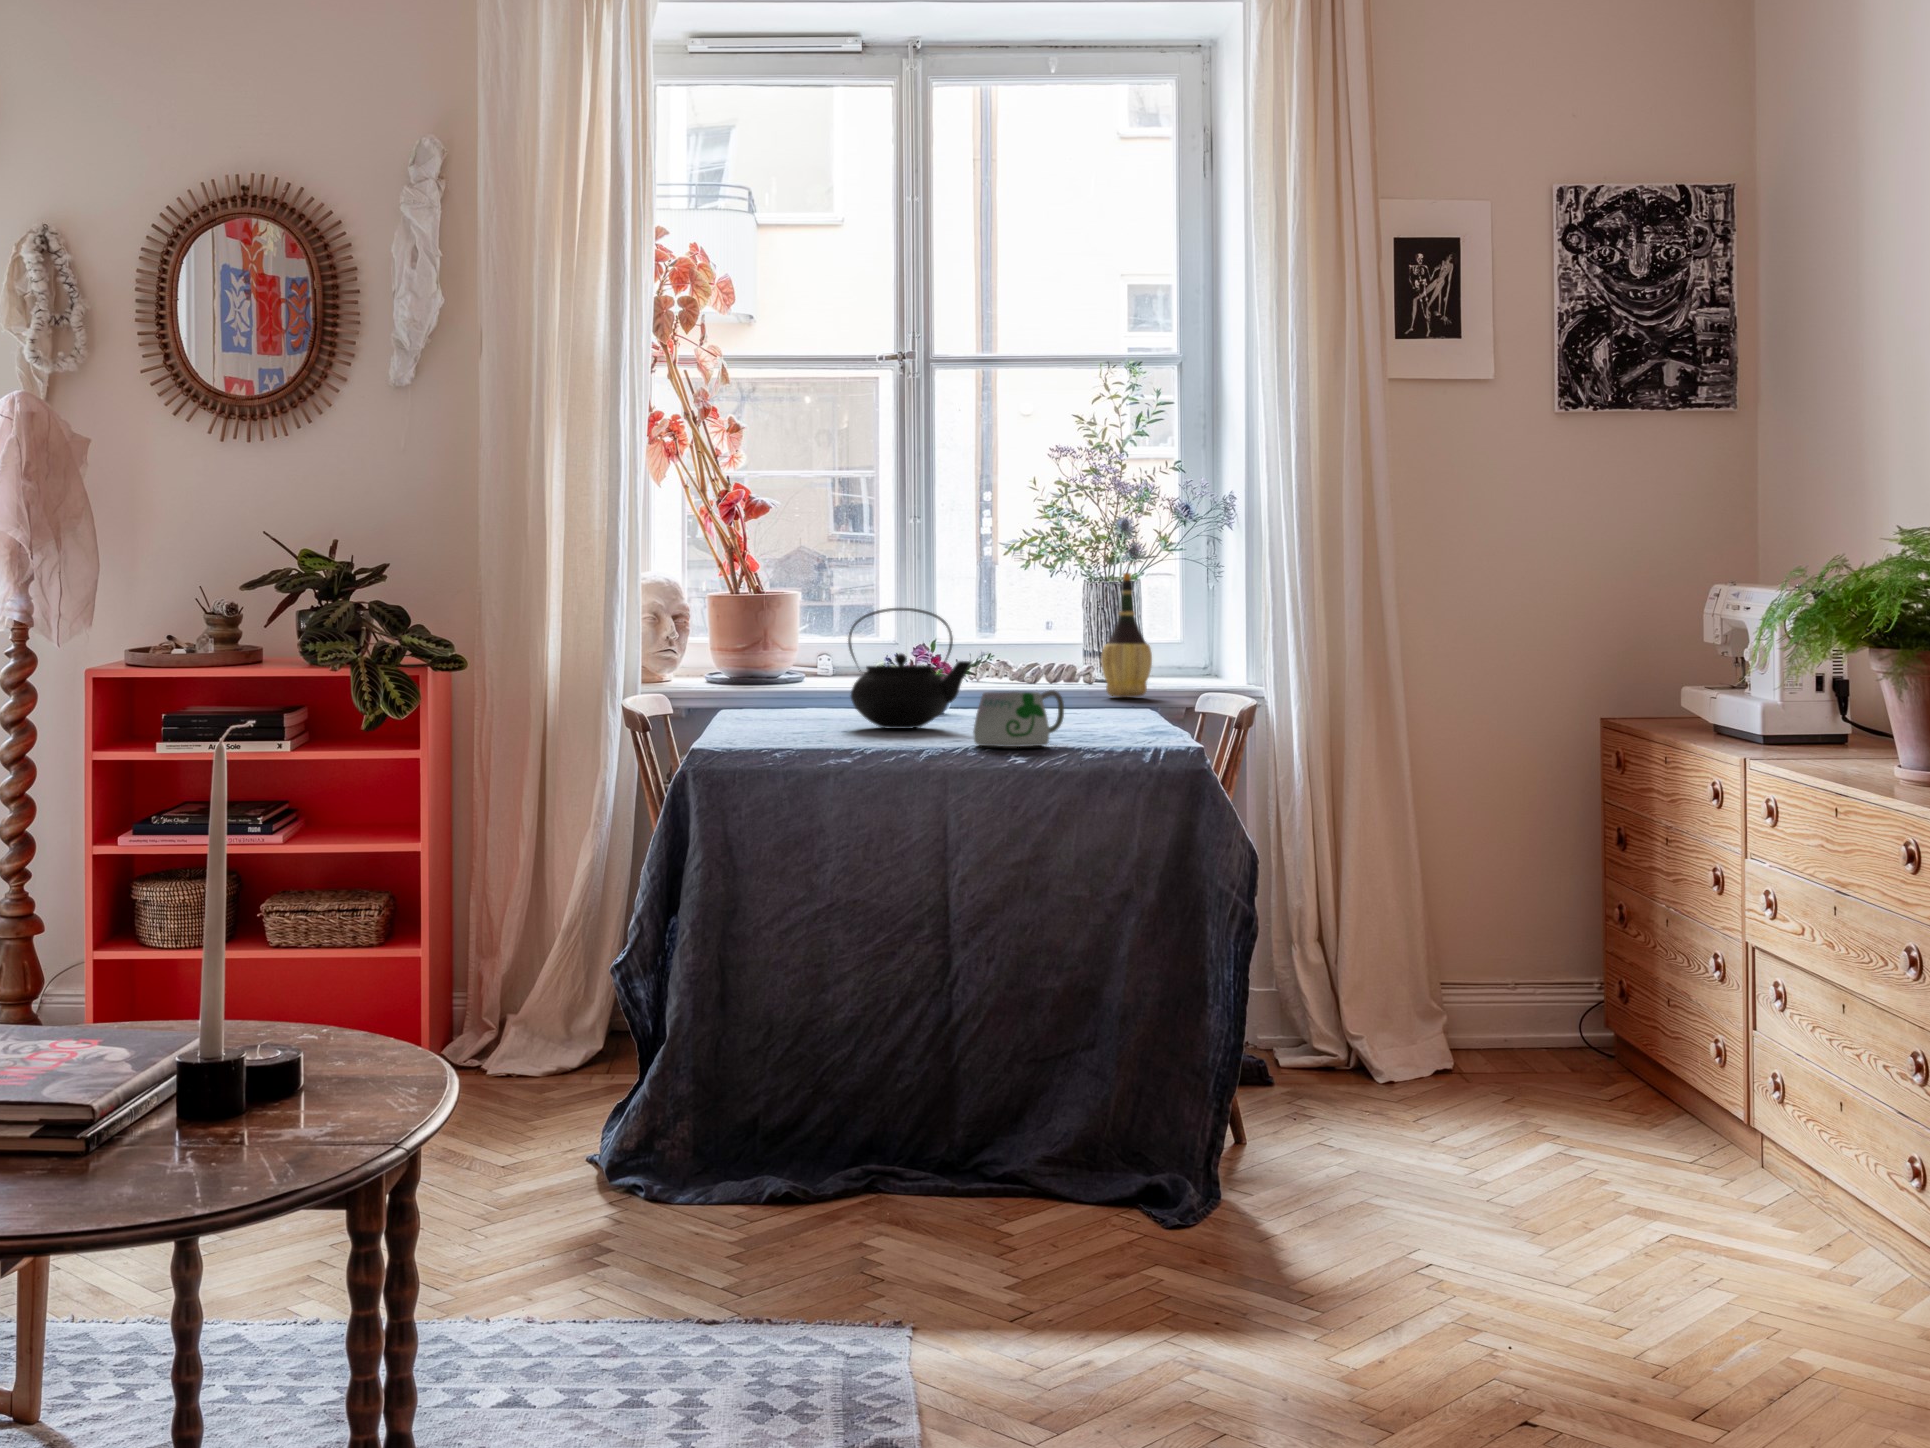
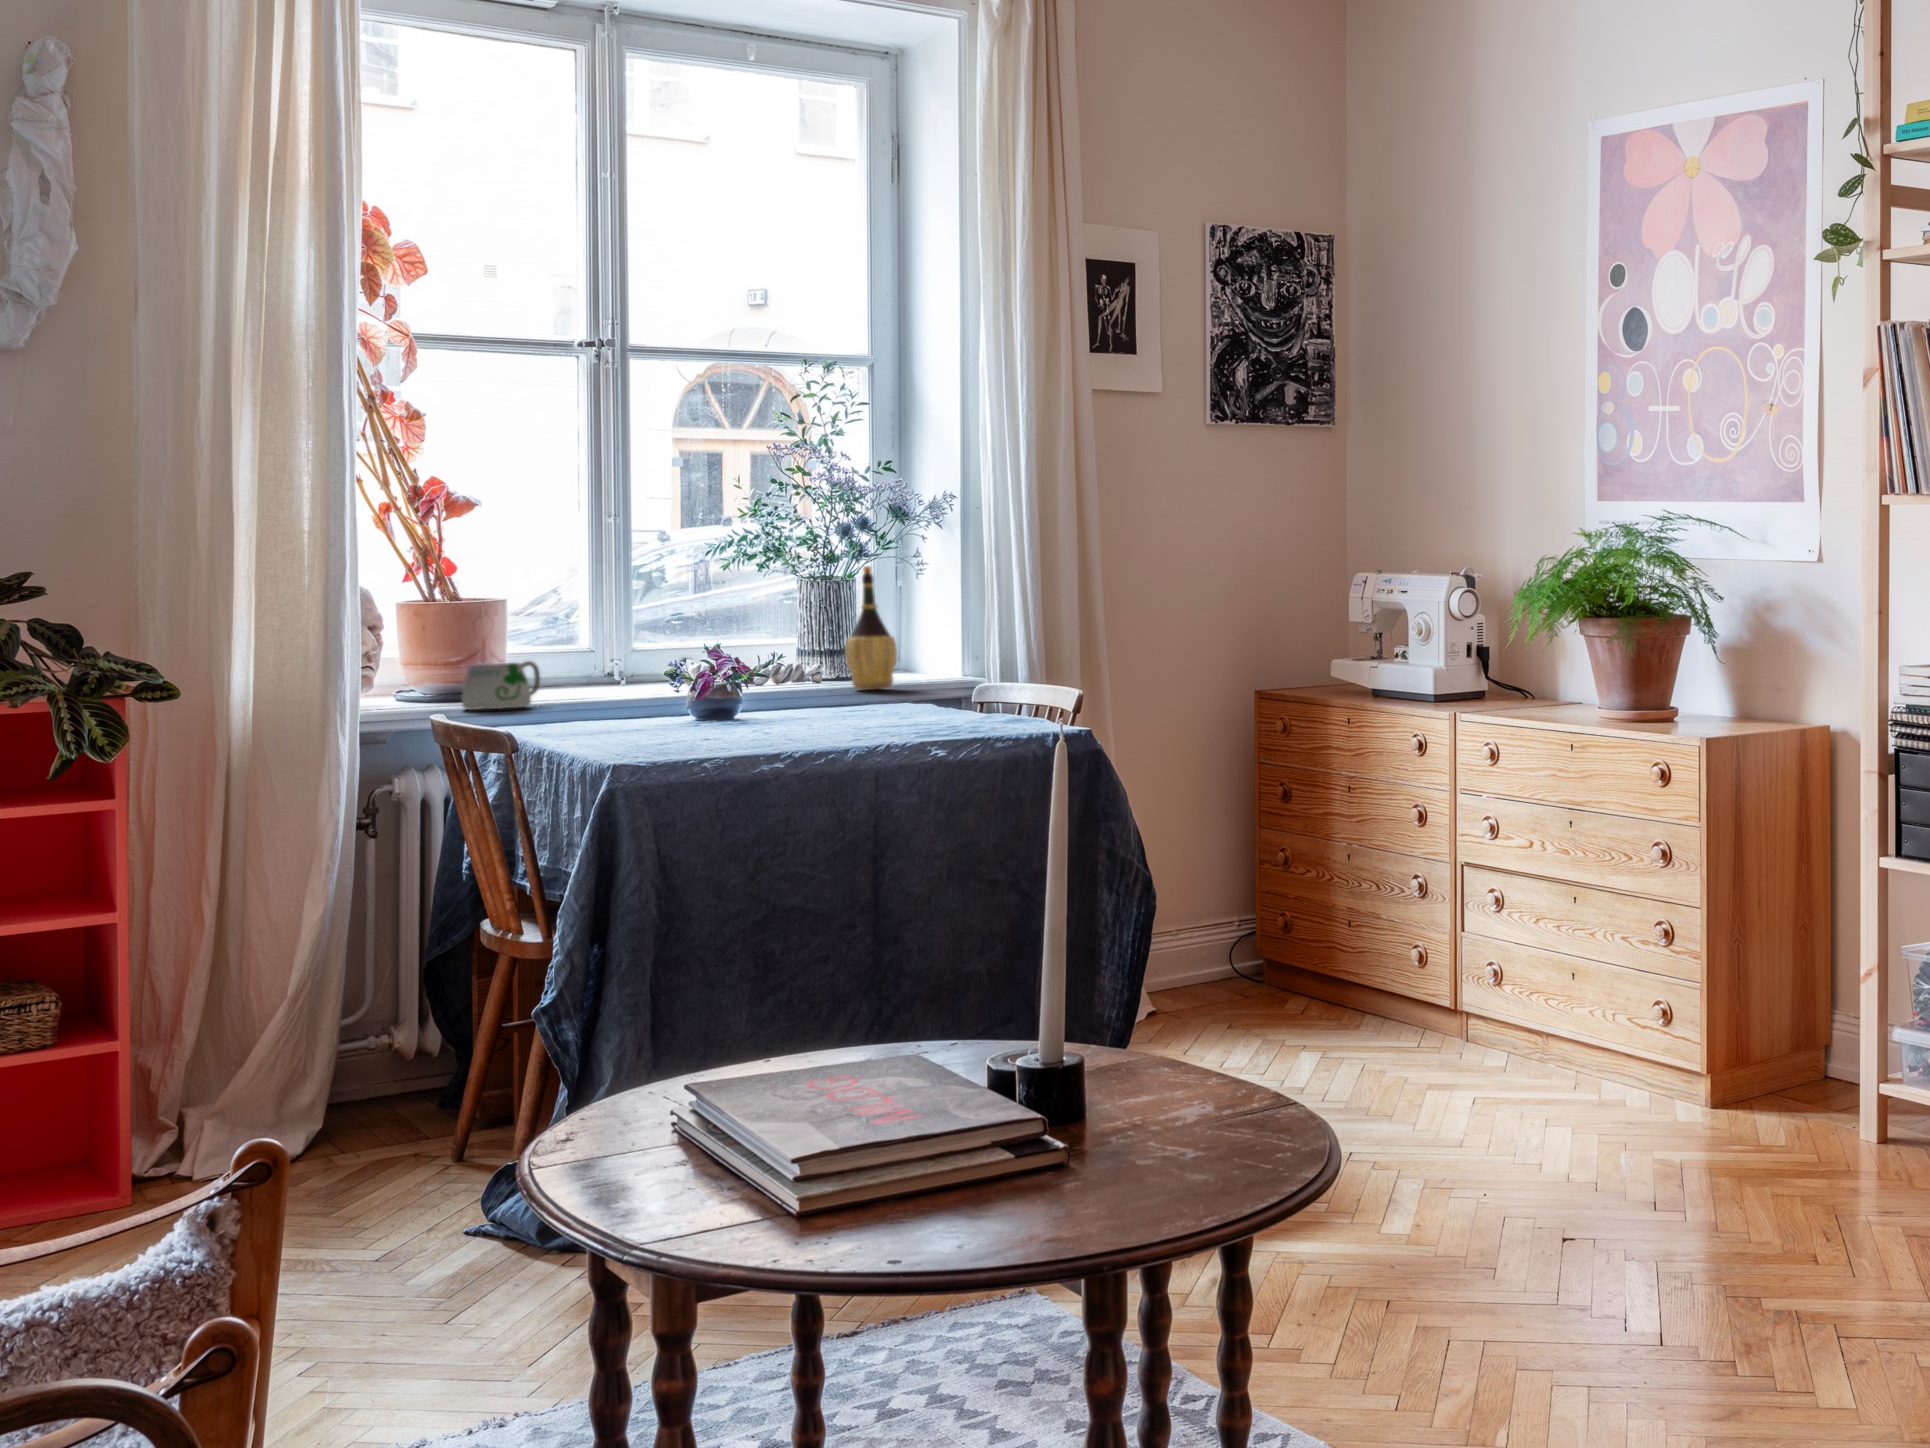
teapot: present [848,608,972,729] -> none [691,608,832,734]
mug: present [973,690,1064,747] -> present [461,661,540,710]

